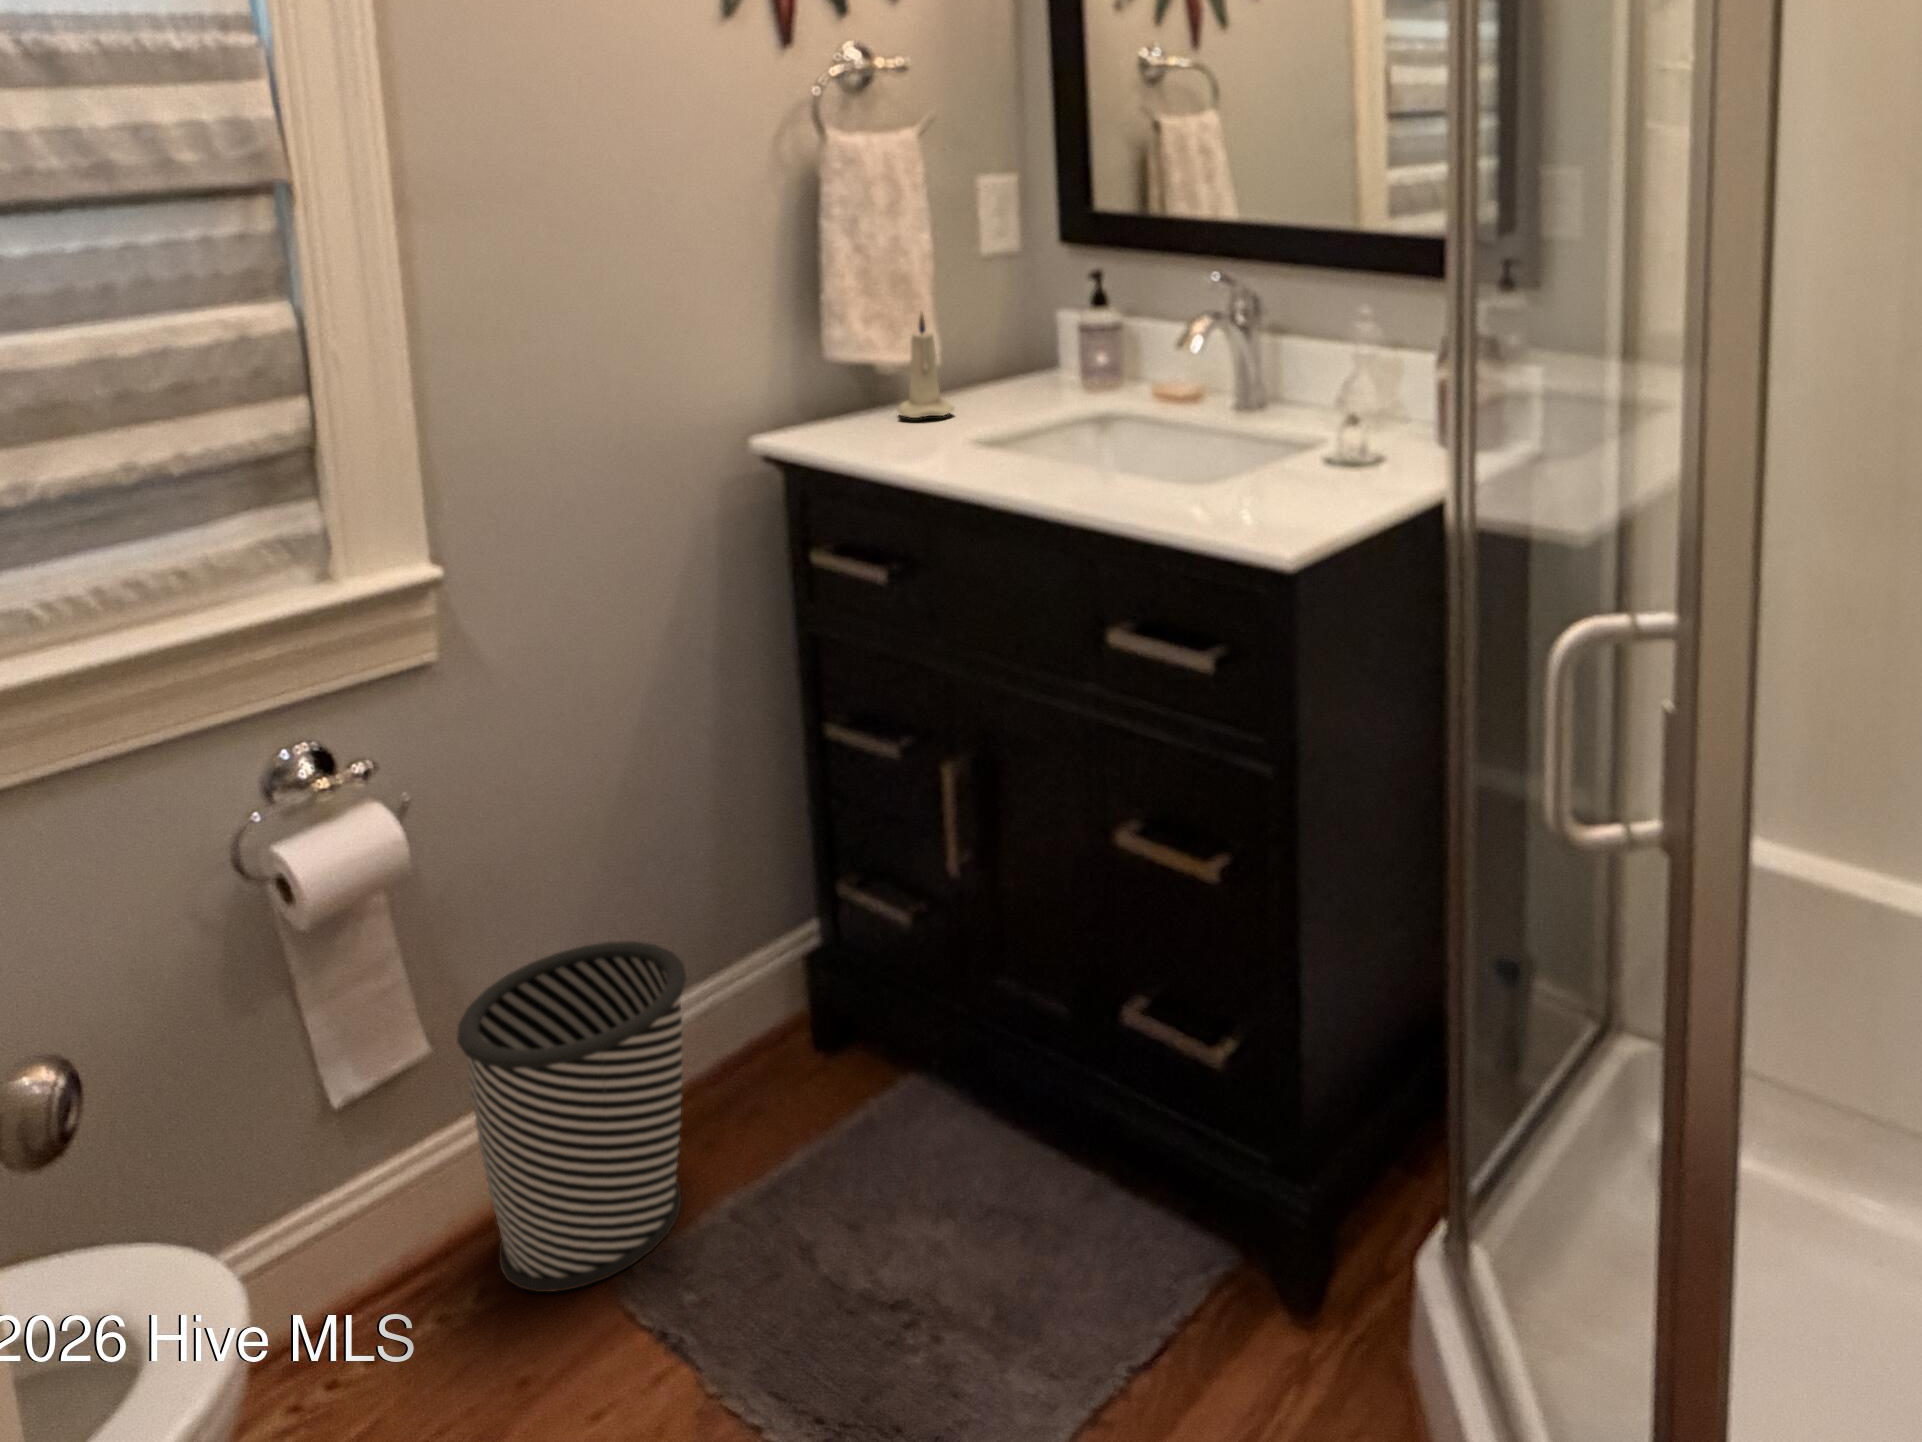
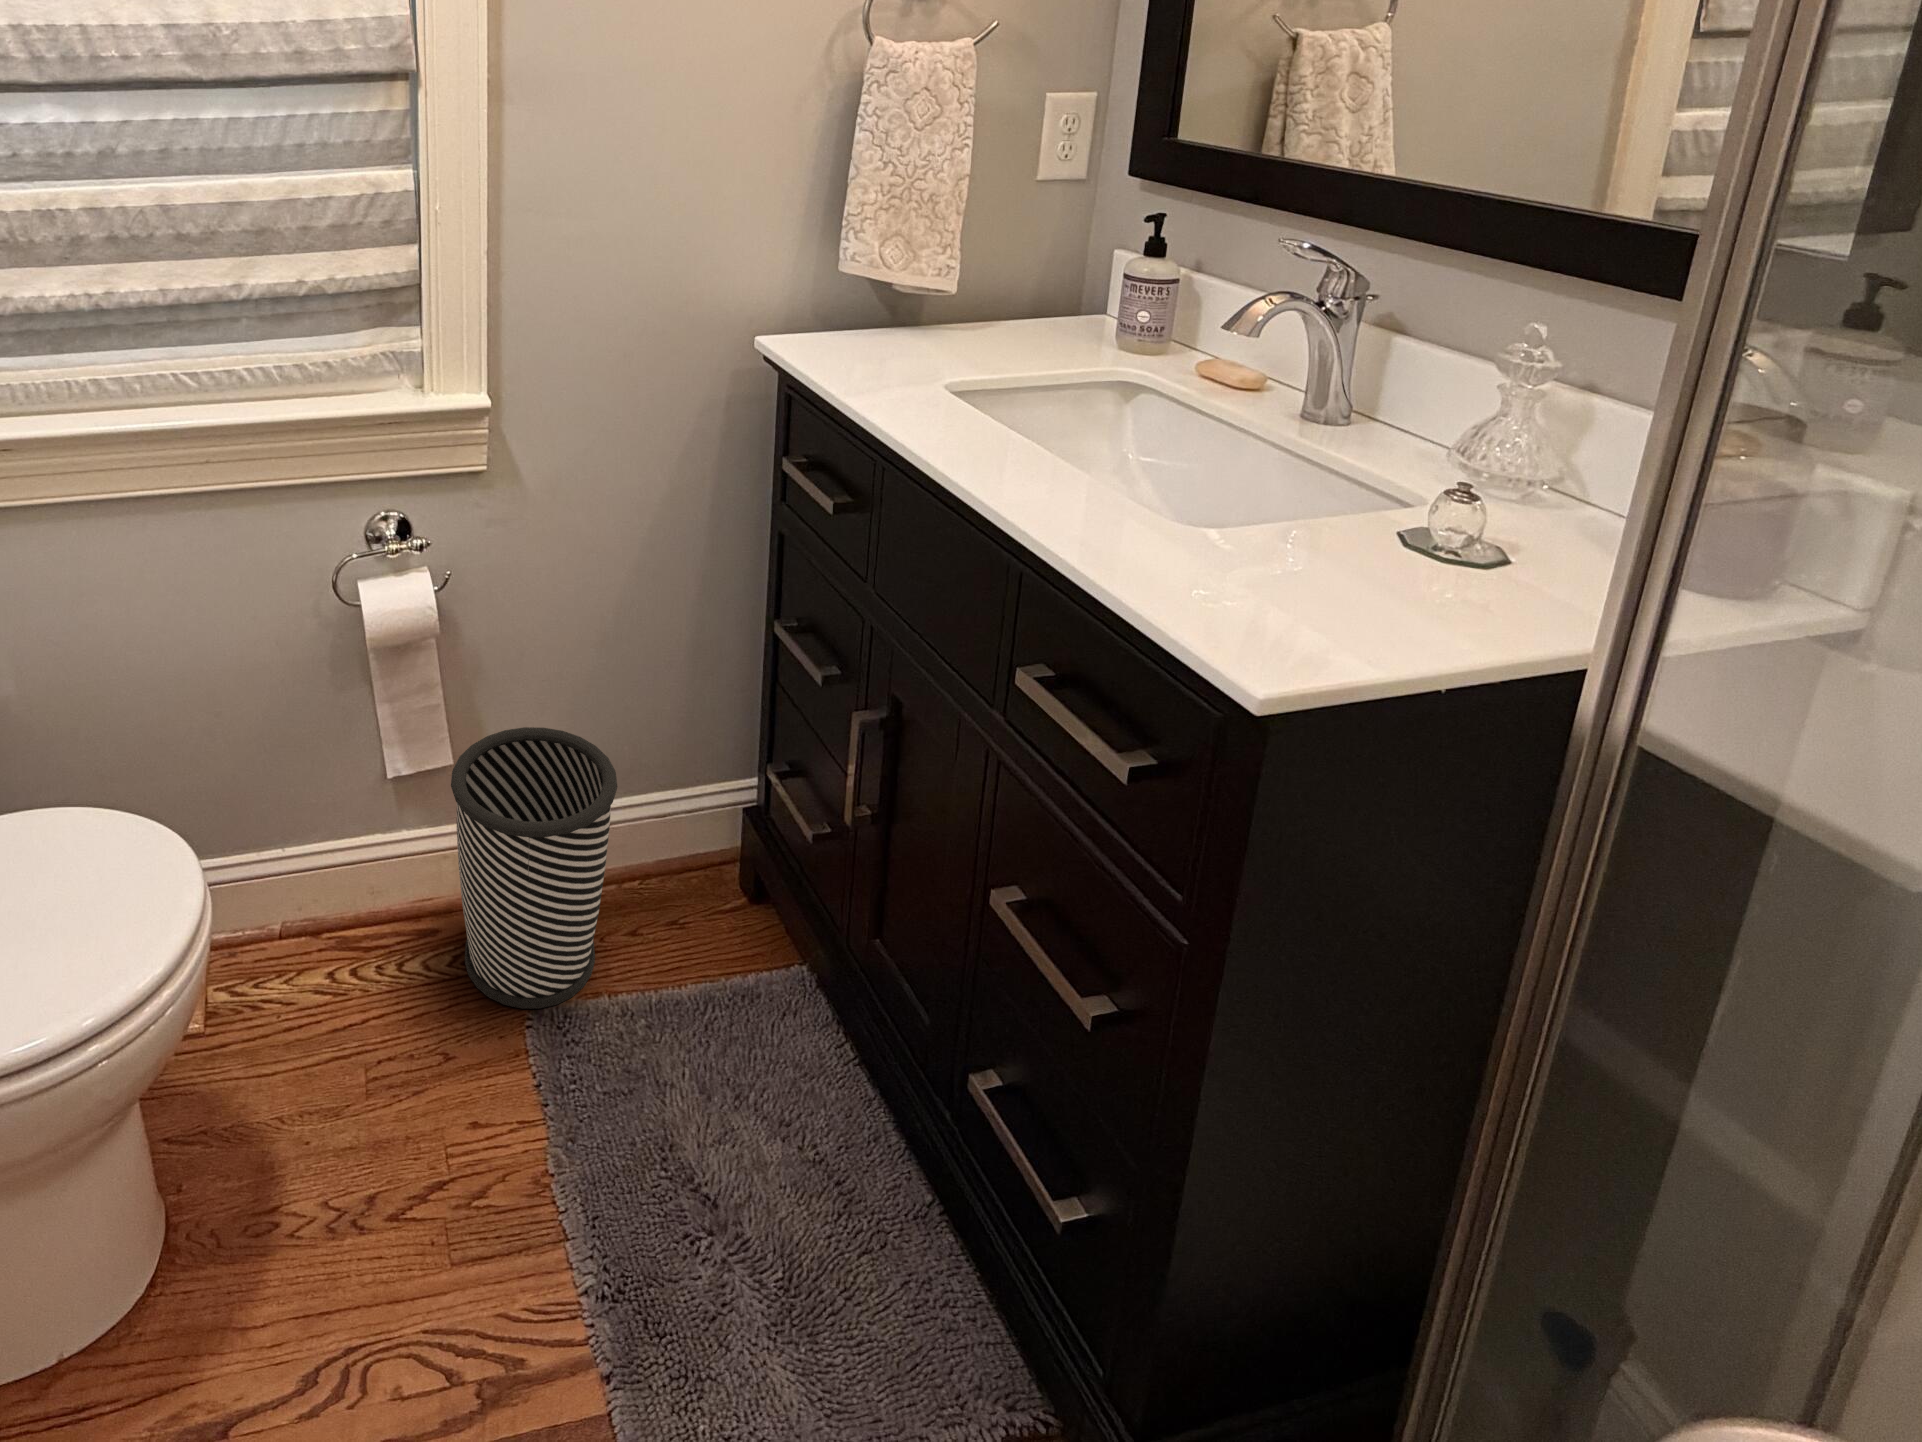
candle: present [898,312,954,418] -> none [900,233,959,348]

